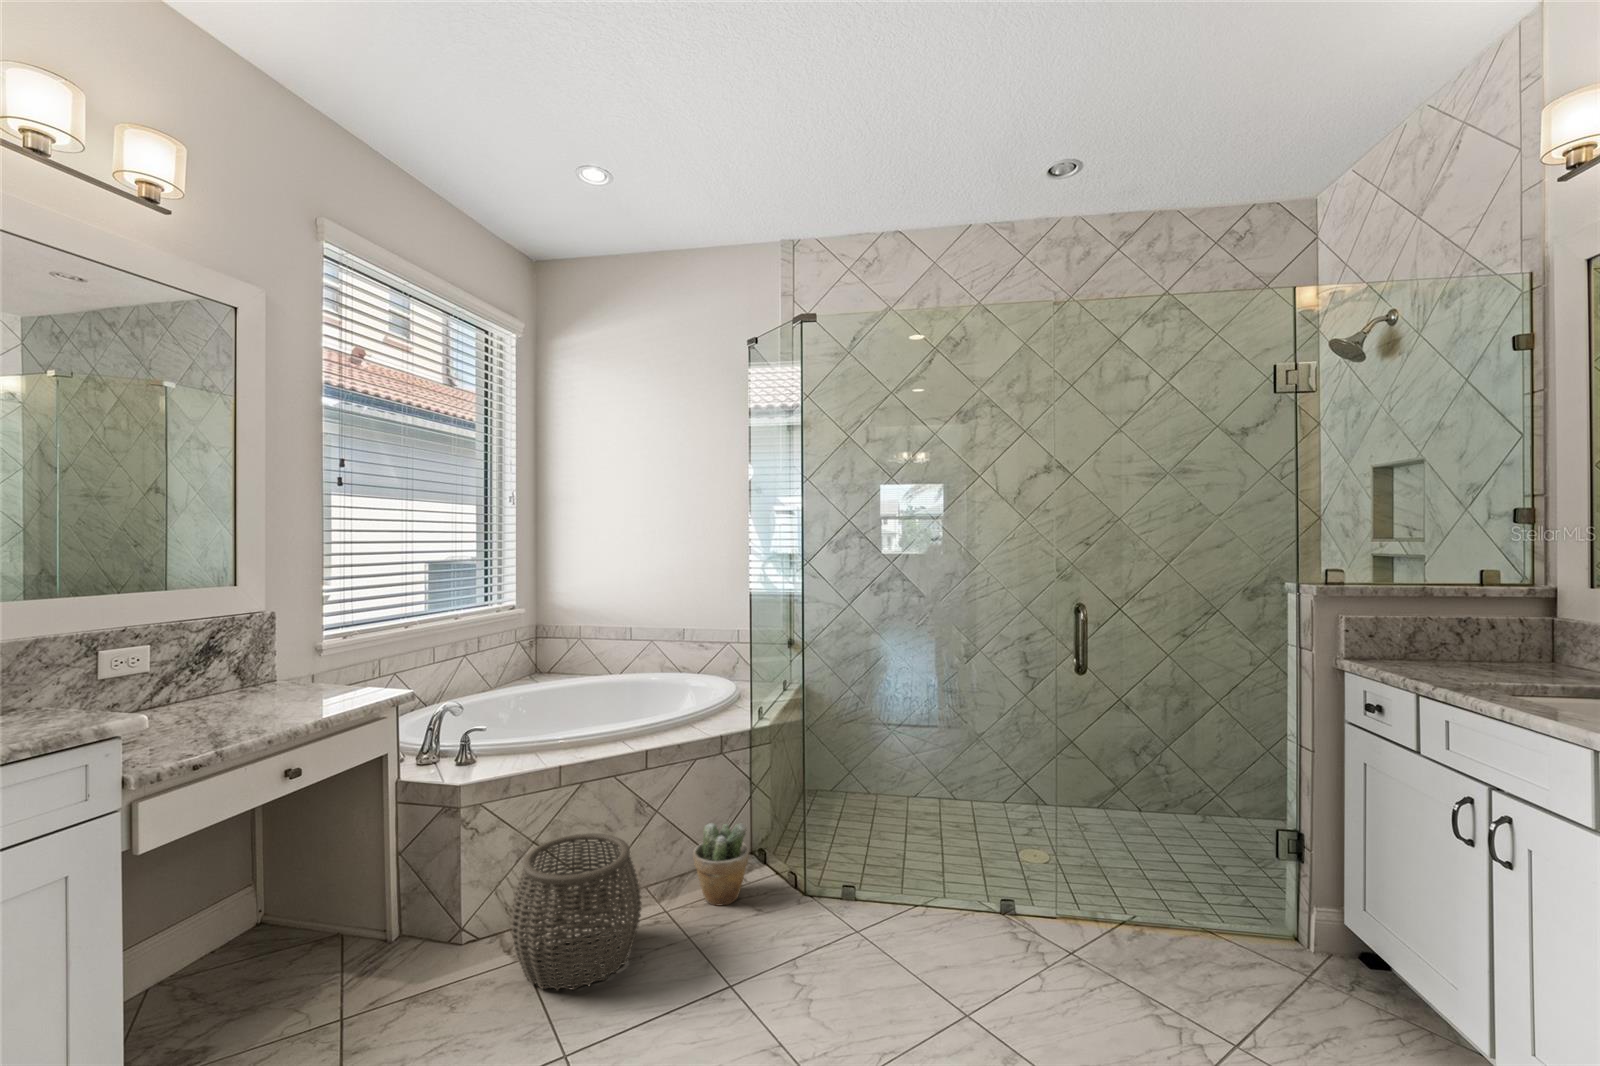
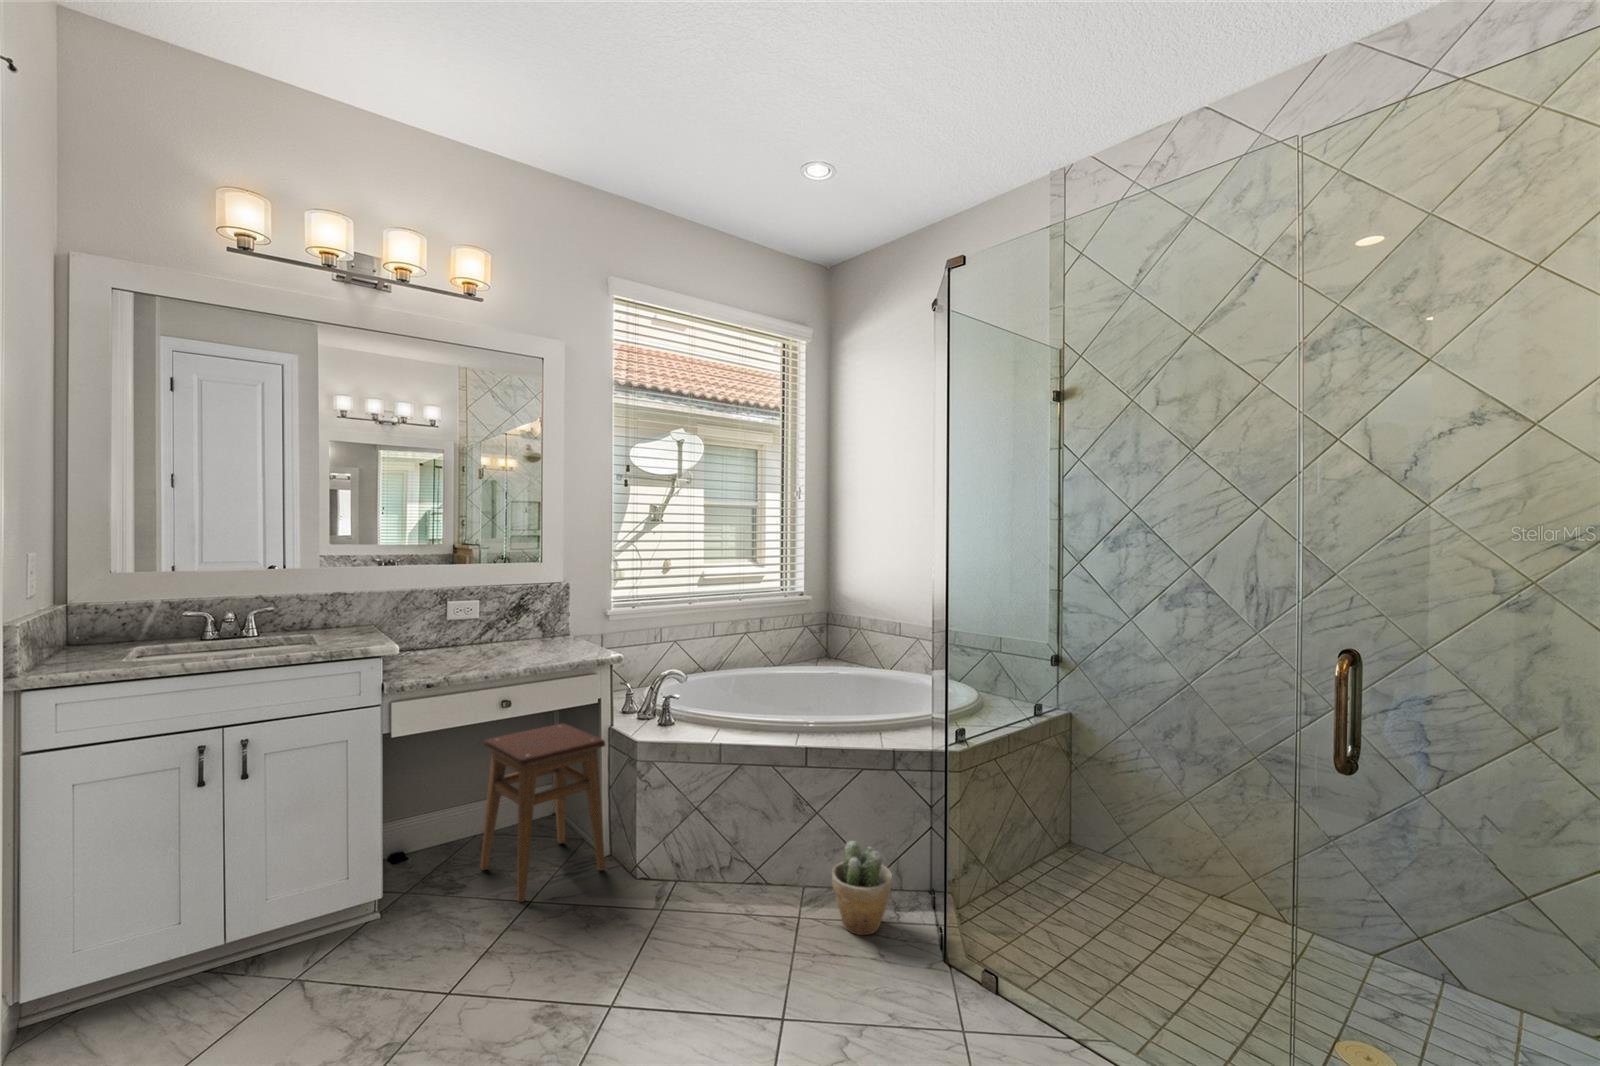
stool: none [214,794,410,1026] -> present [480,724,605,902]
woven basket: present [510,833,642,991] -> none [629,809,750,957]

